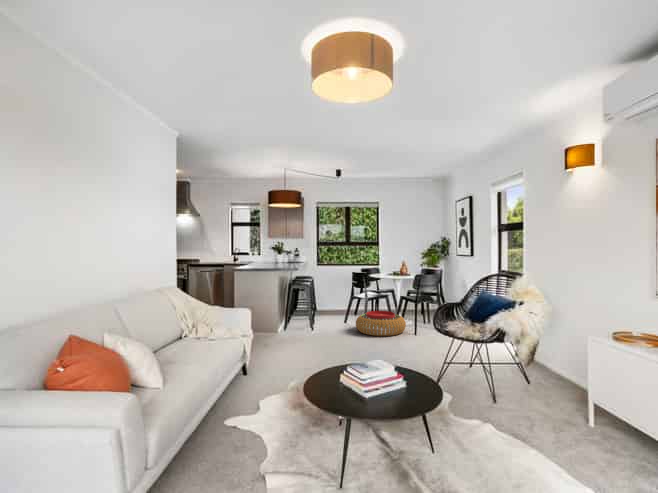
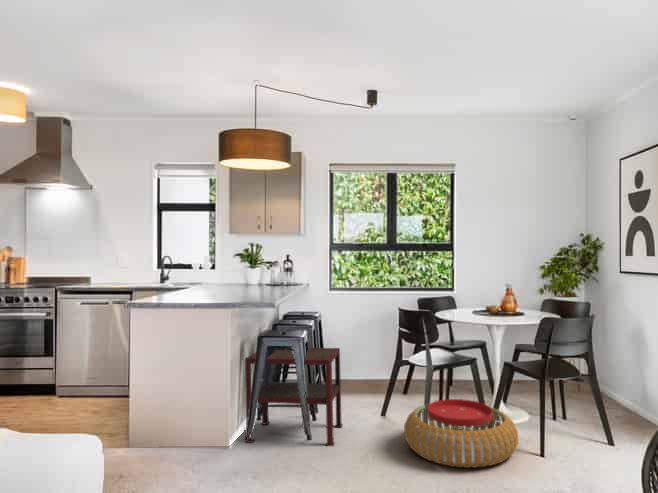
side table: none [281,288,326,332] -> present [245,348,342,446]

